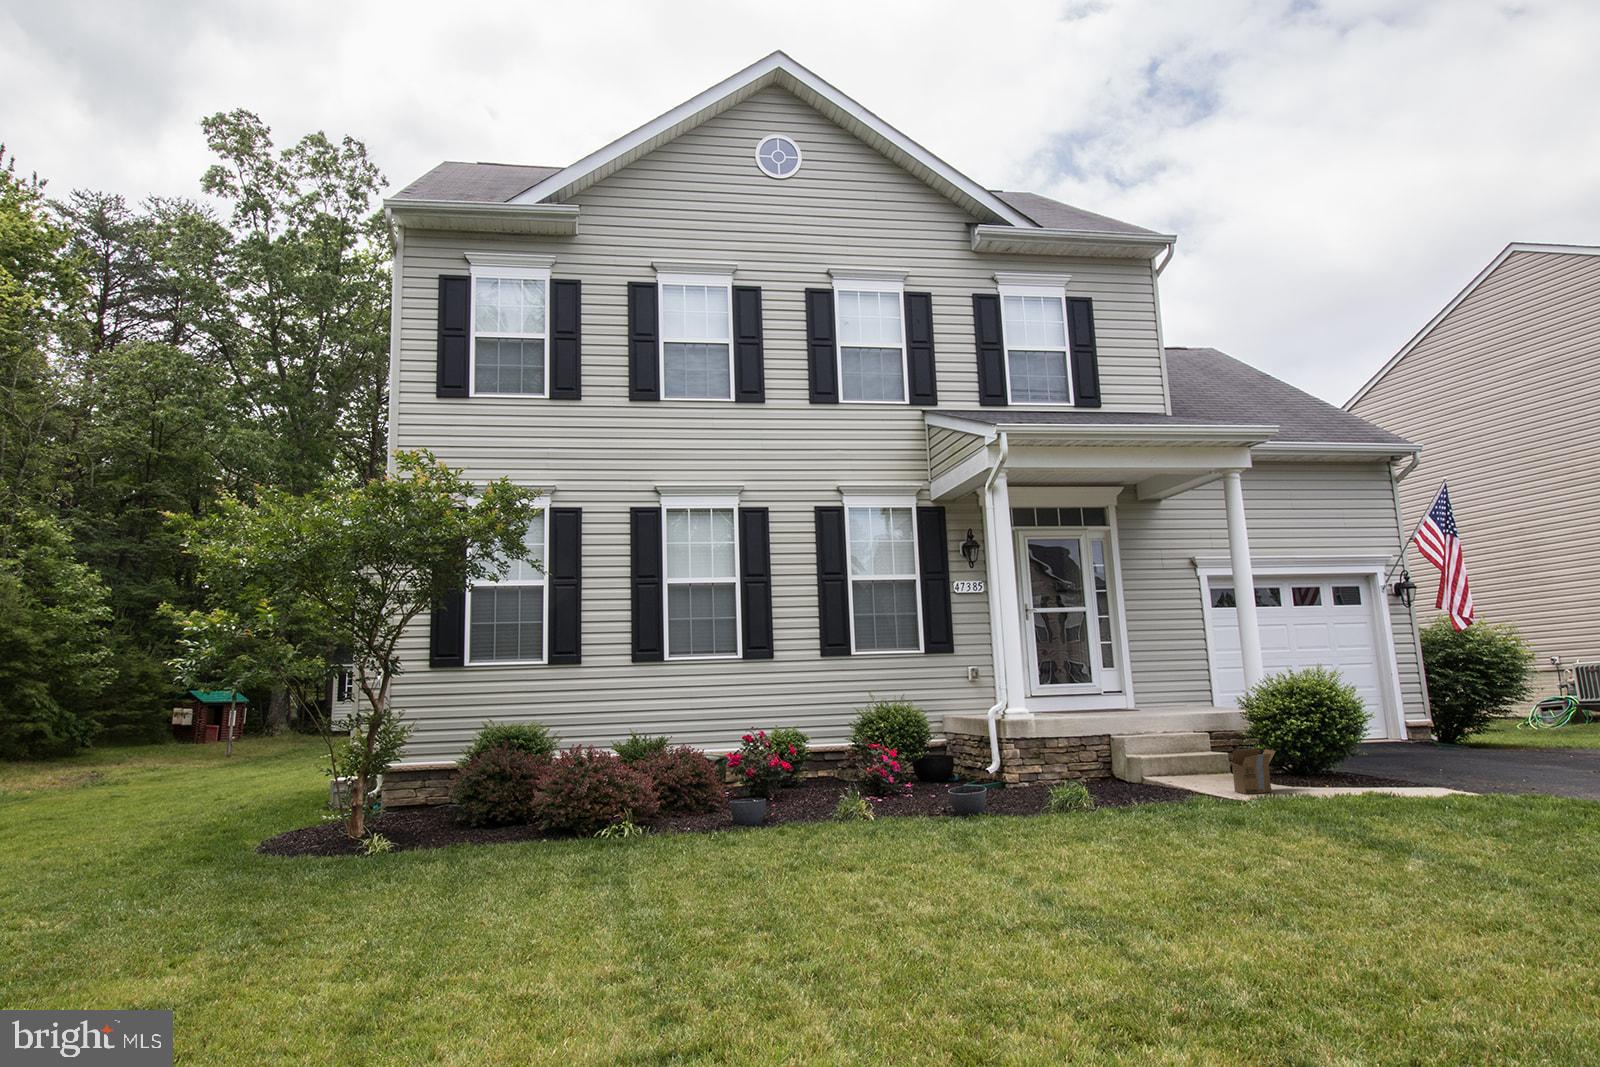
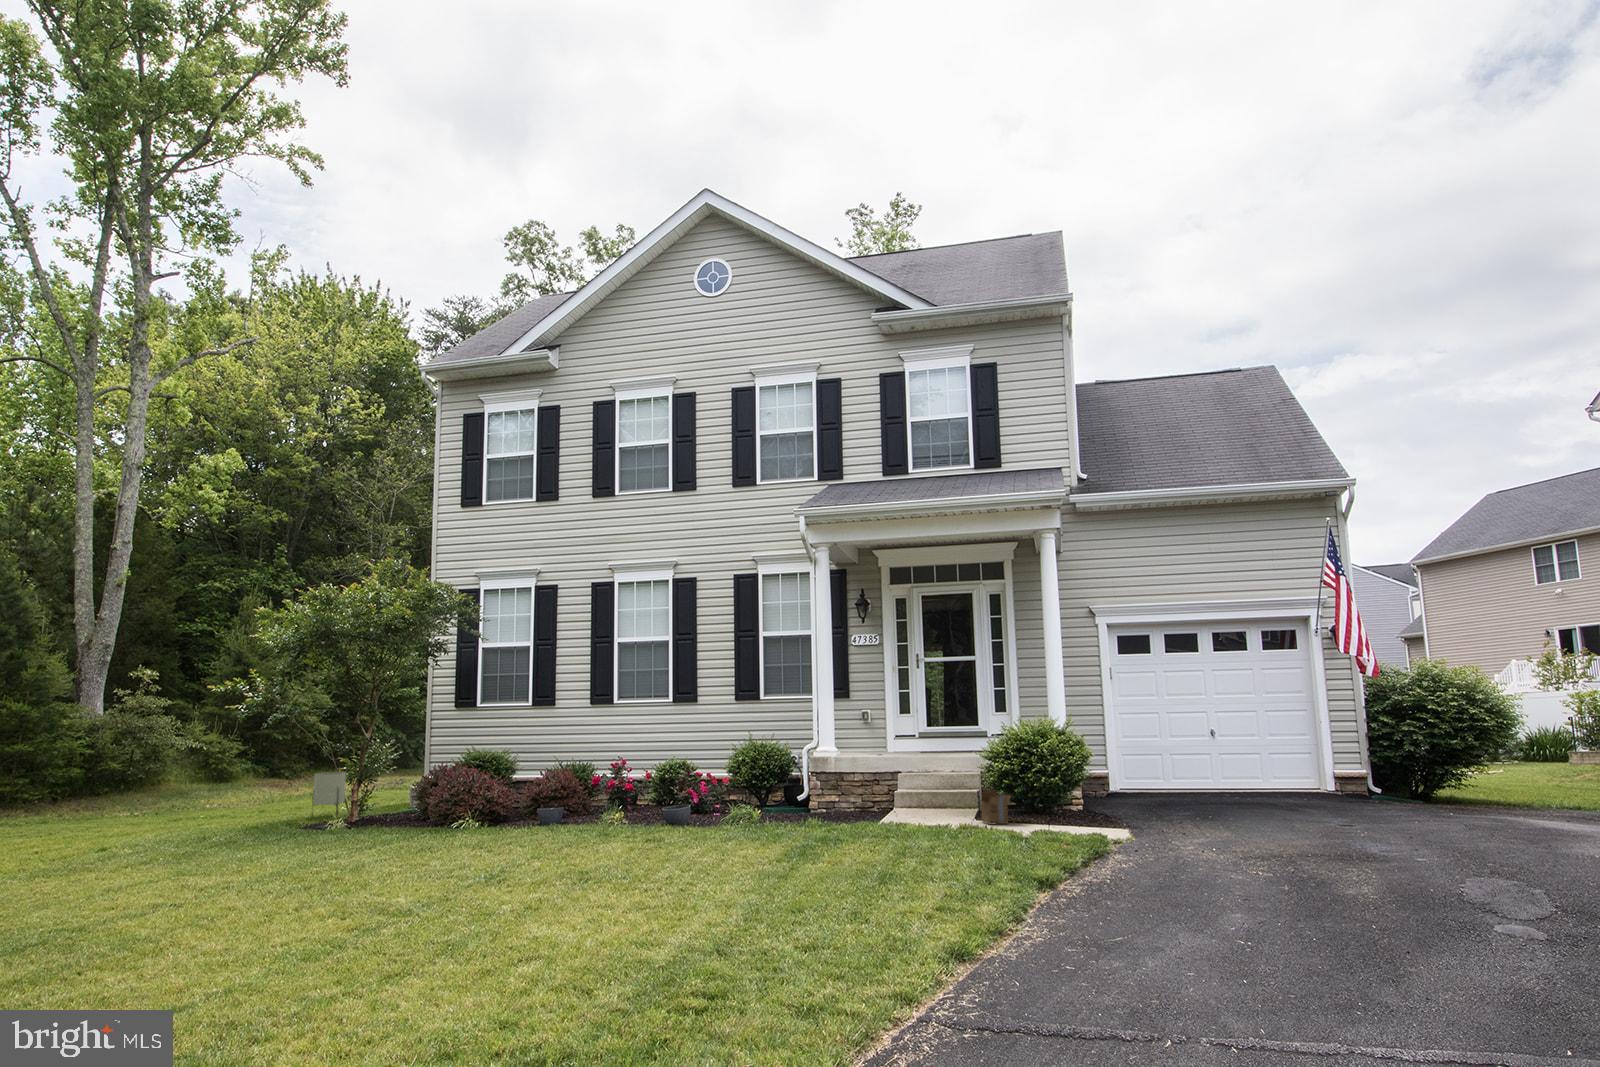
planter: none [411,757,447,812] -> present [312,772,346,815]

